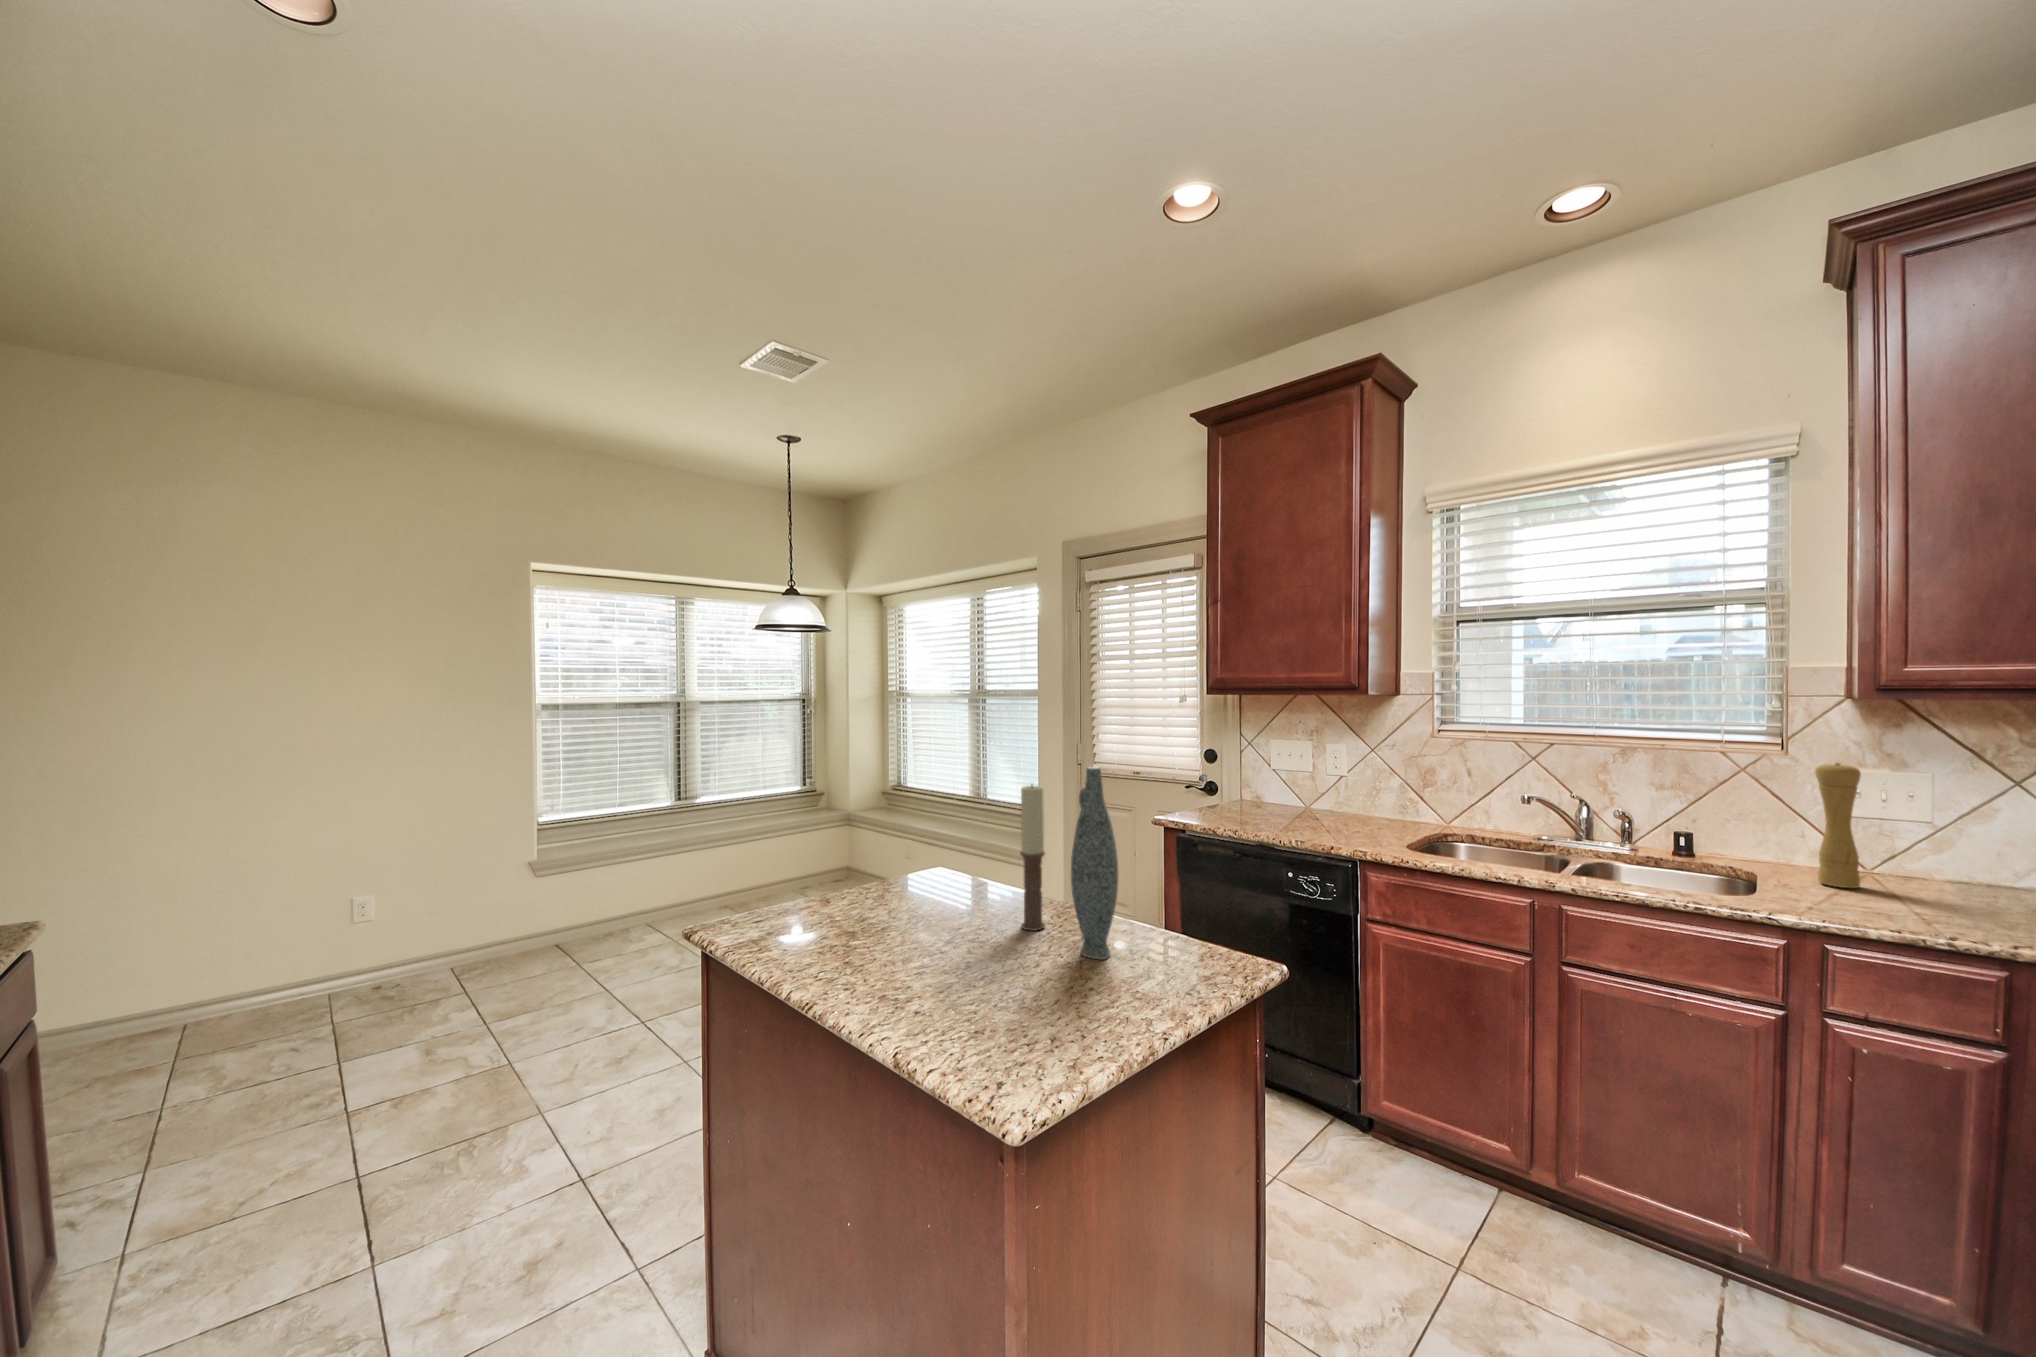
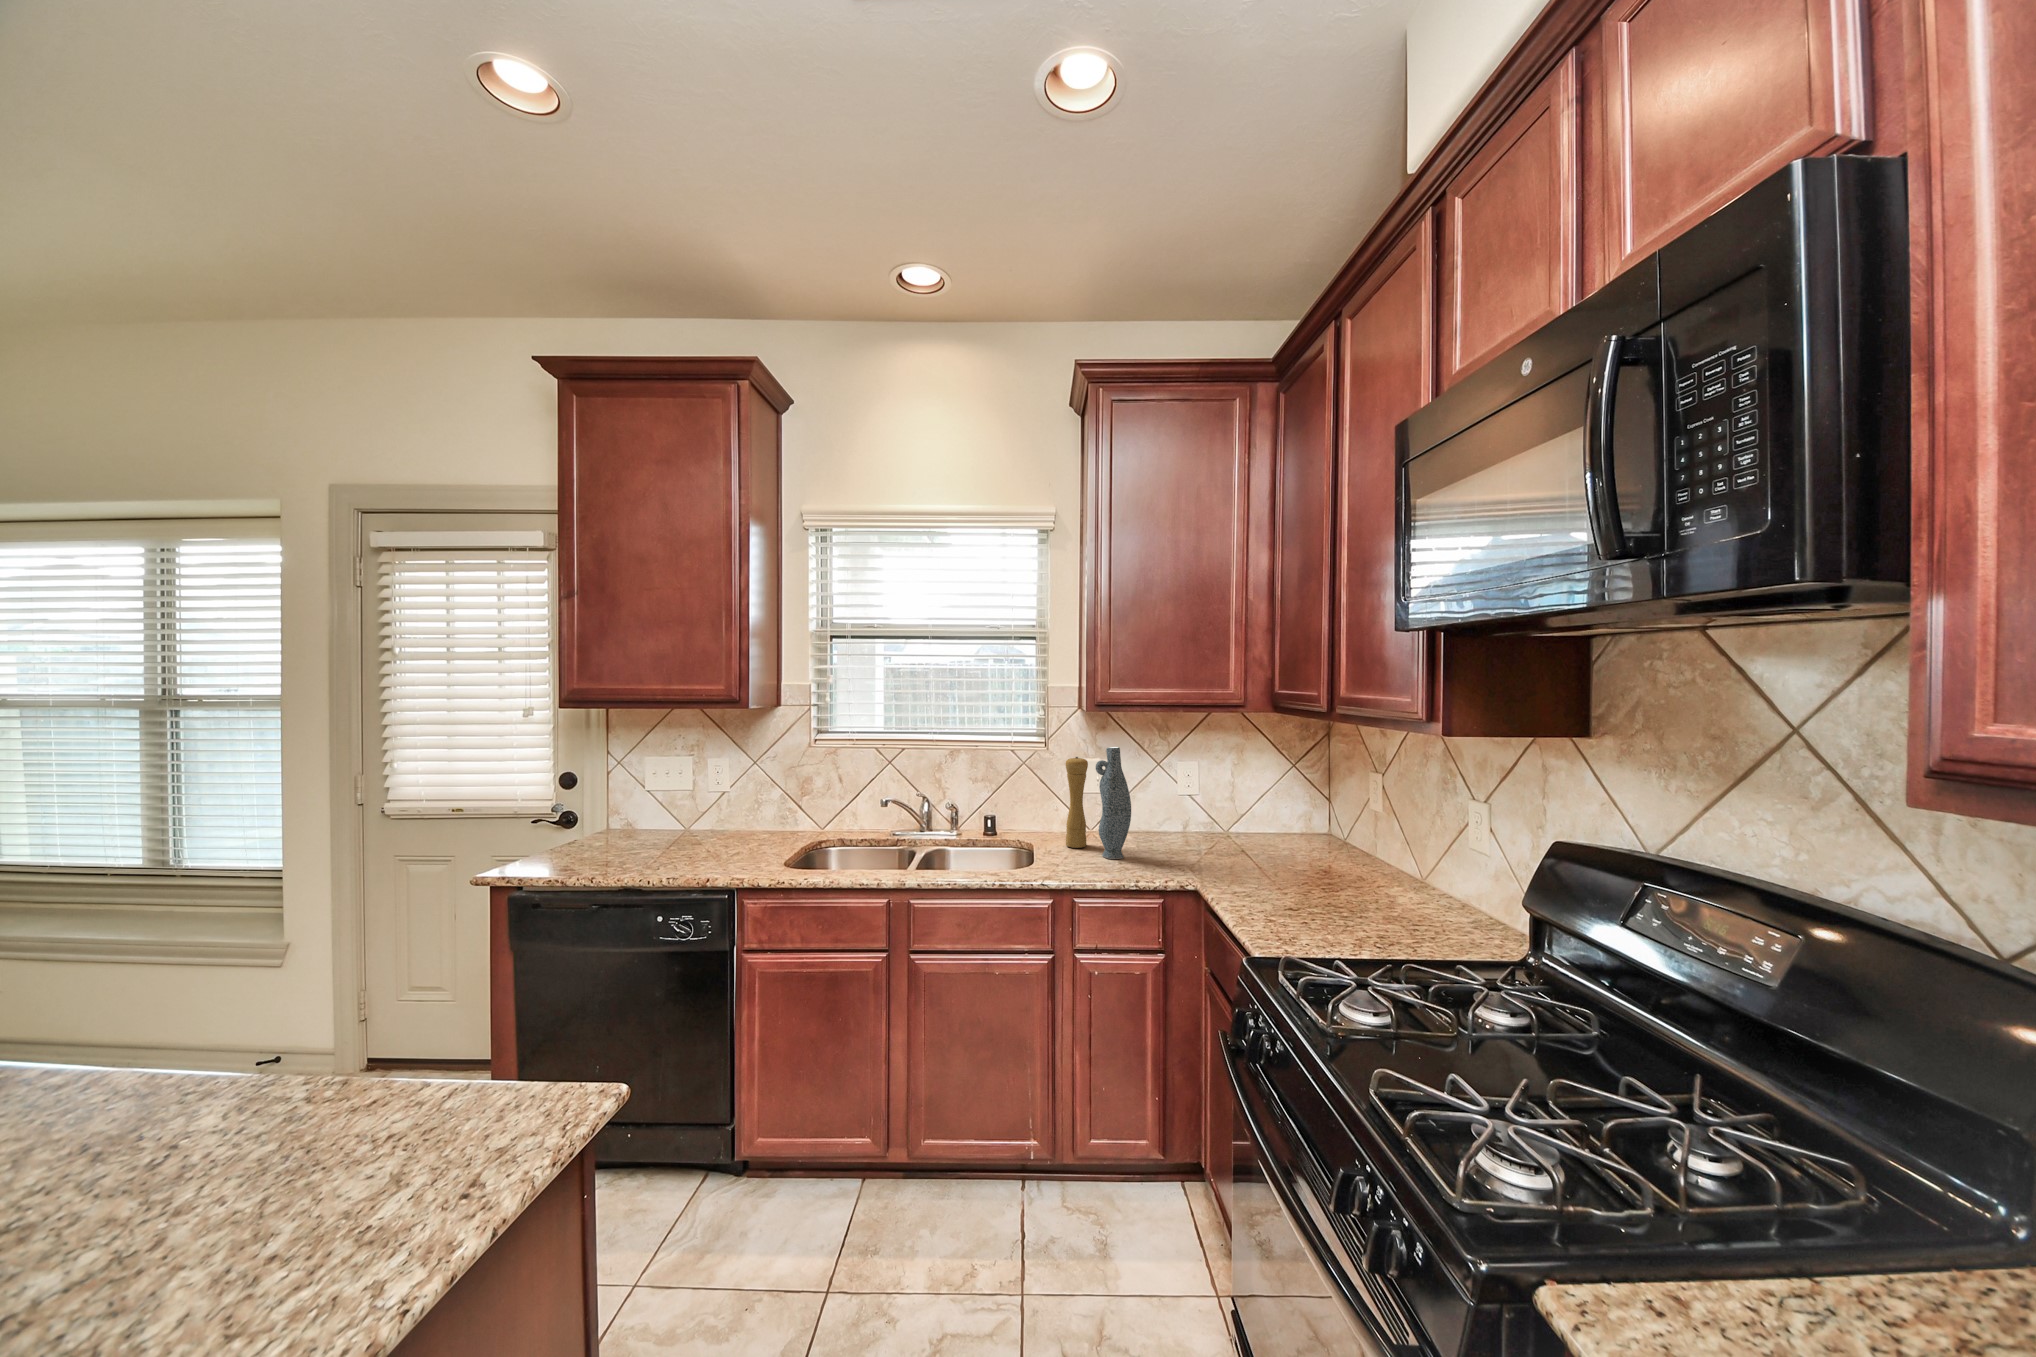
vase: present [1071,767,1118,960] -> present [1096,747,1131,859]
candle: present [1020,785,1045,931] -> none [112,924,180,1193]

